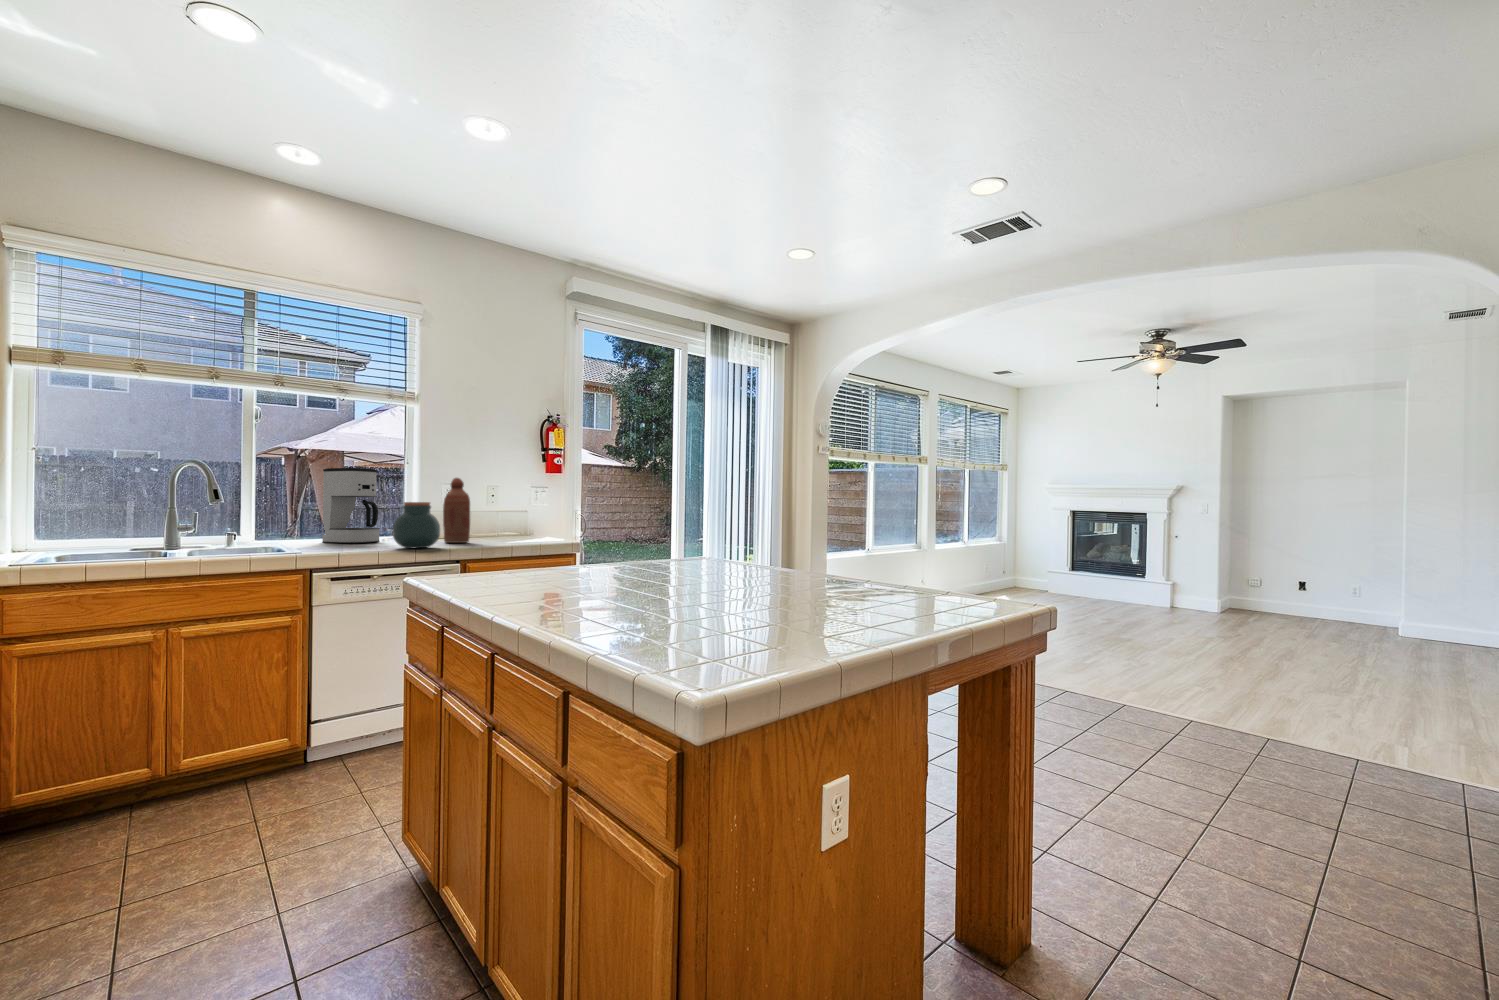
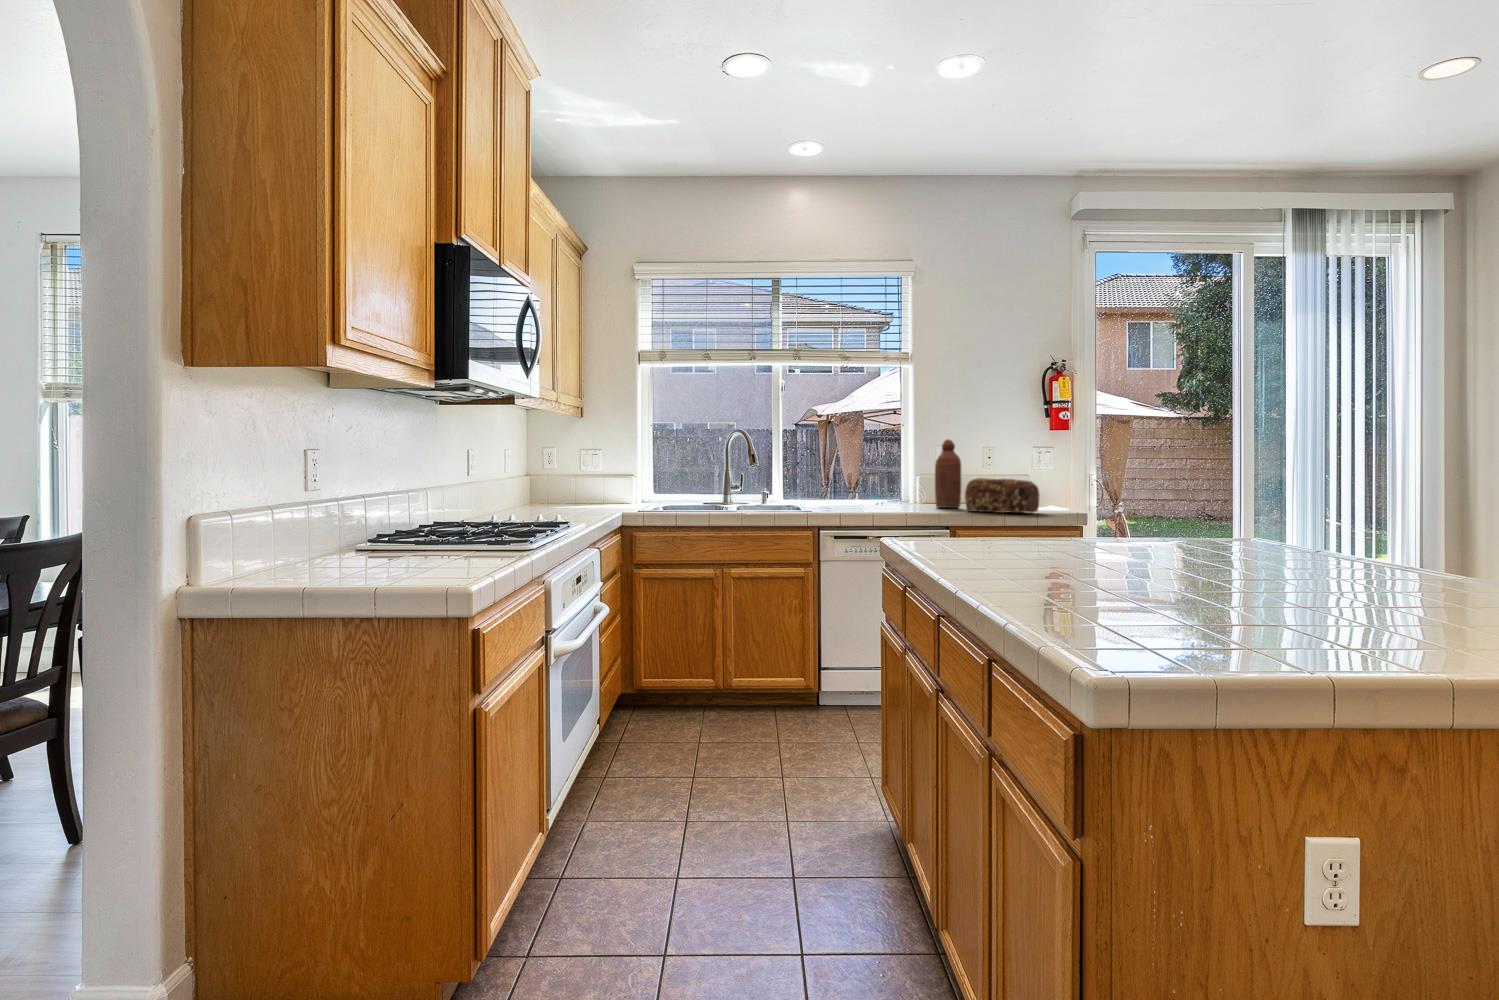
coffee maker: present [322,468,380,543] -> none [831,433,878,506]
jar: present [393,502,440,548] -> none [886,466,928,512]
bread loaf: none [477,514,546,546] -> present [965,478,1039,513]

